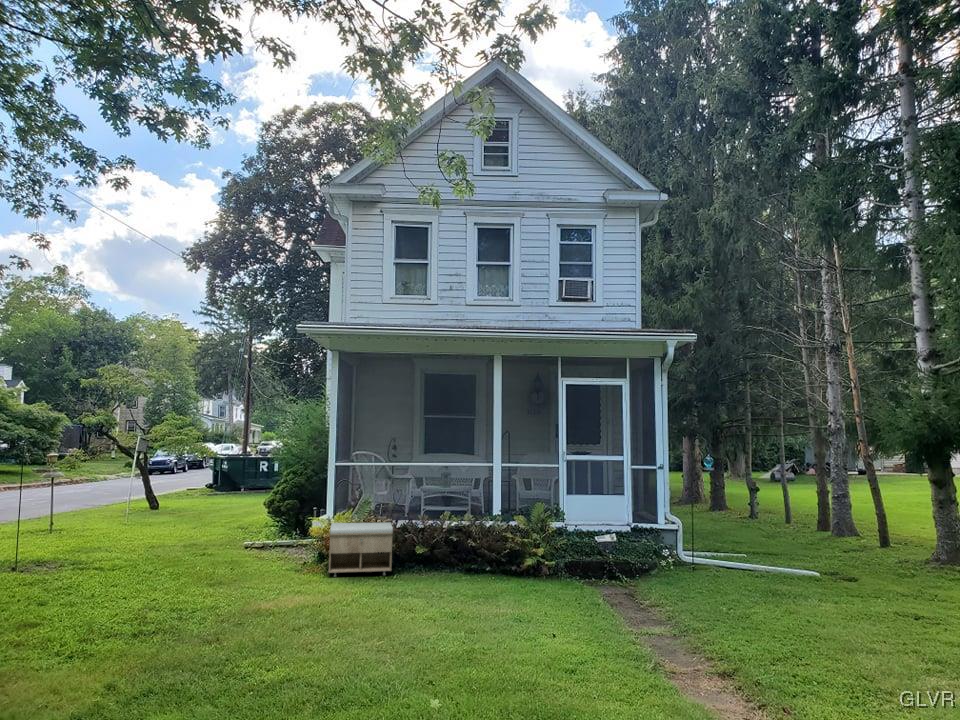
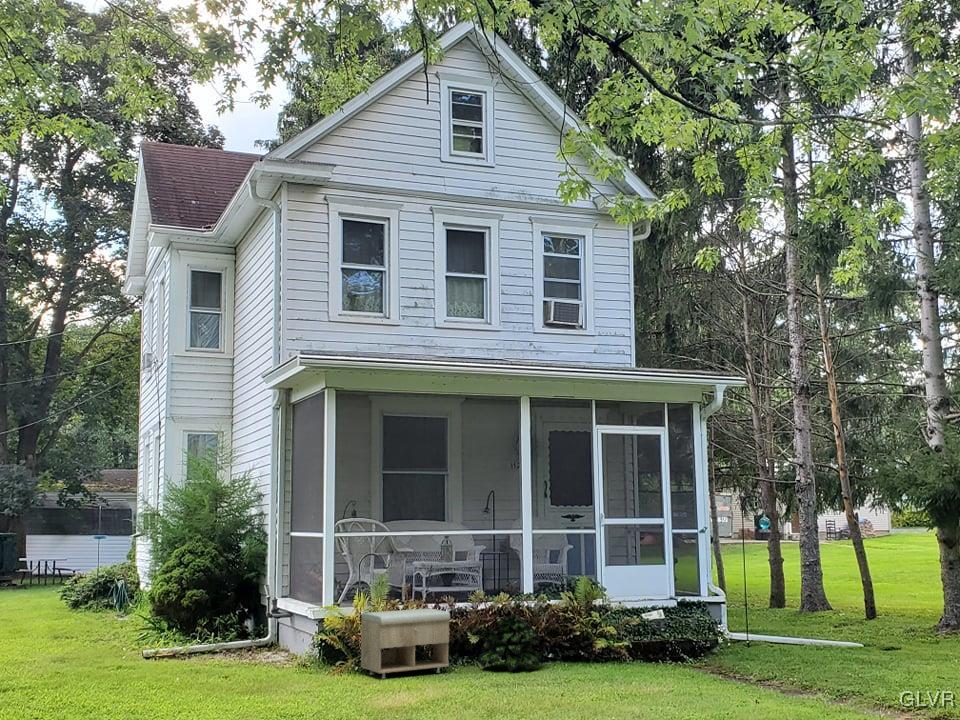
potted plant: none [419,533,471,581] -> present [479,615,543,671]

